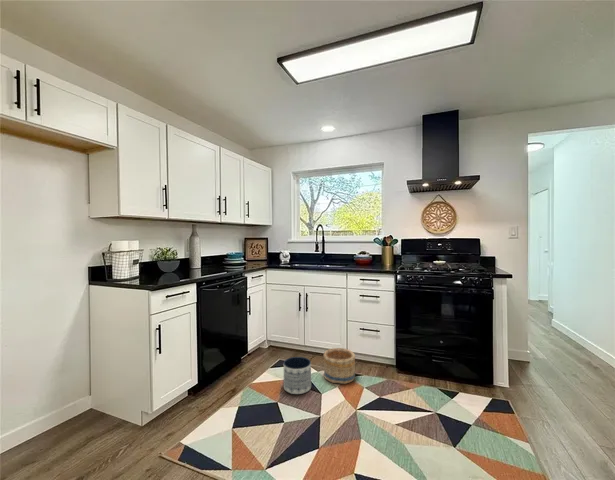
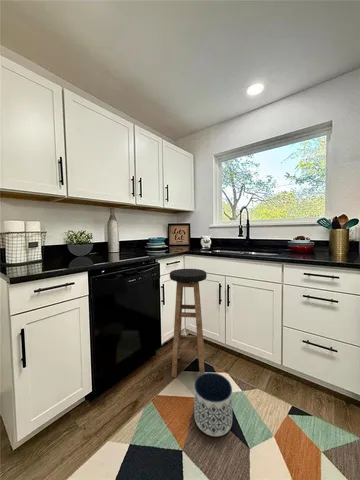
bar stool: none [258,280,289,373] -> present [170,269,207,378]
basket: present [324,348,355,384] -> none [250,362,298,427]

